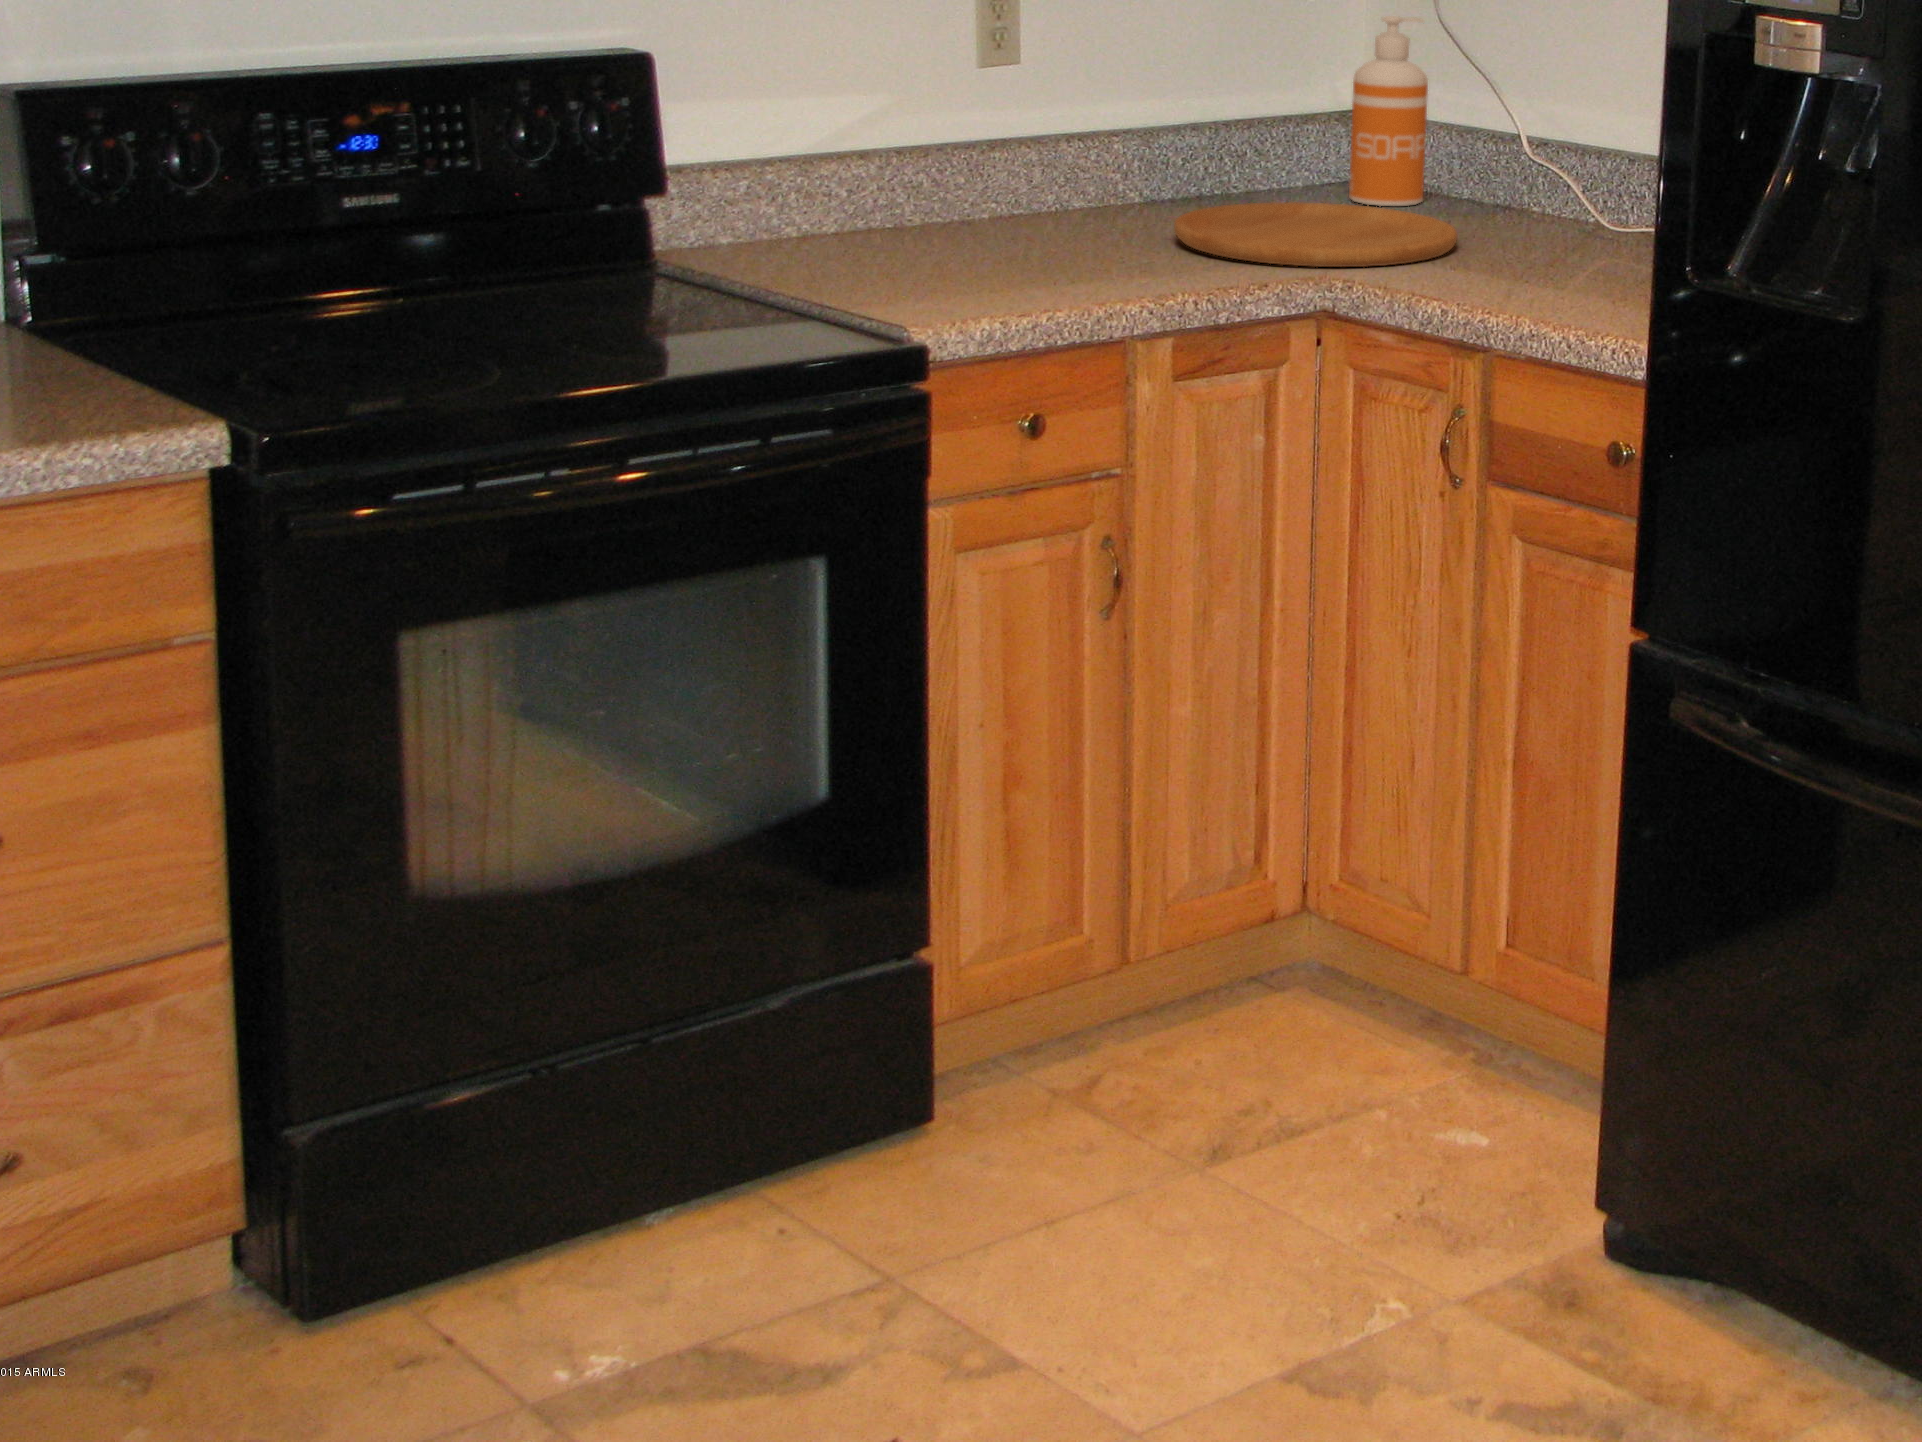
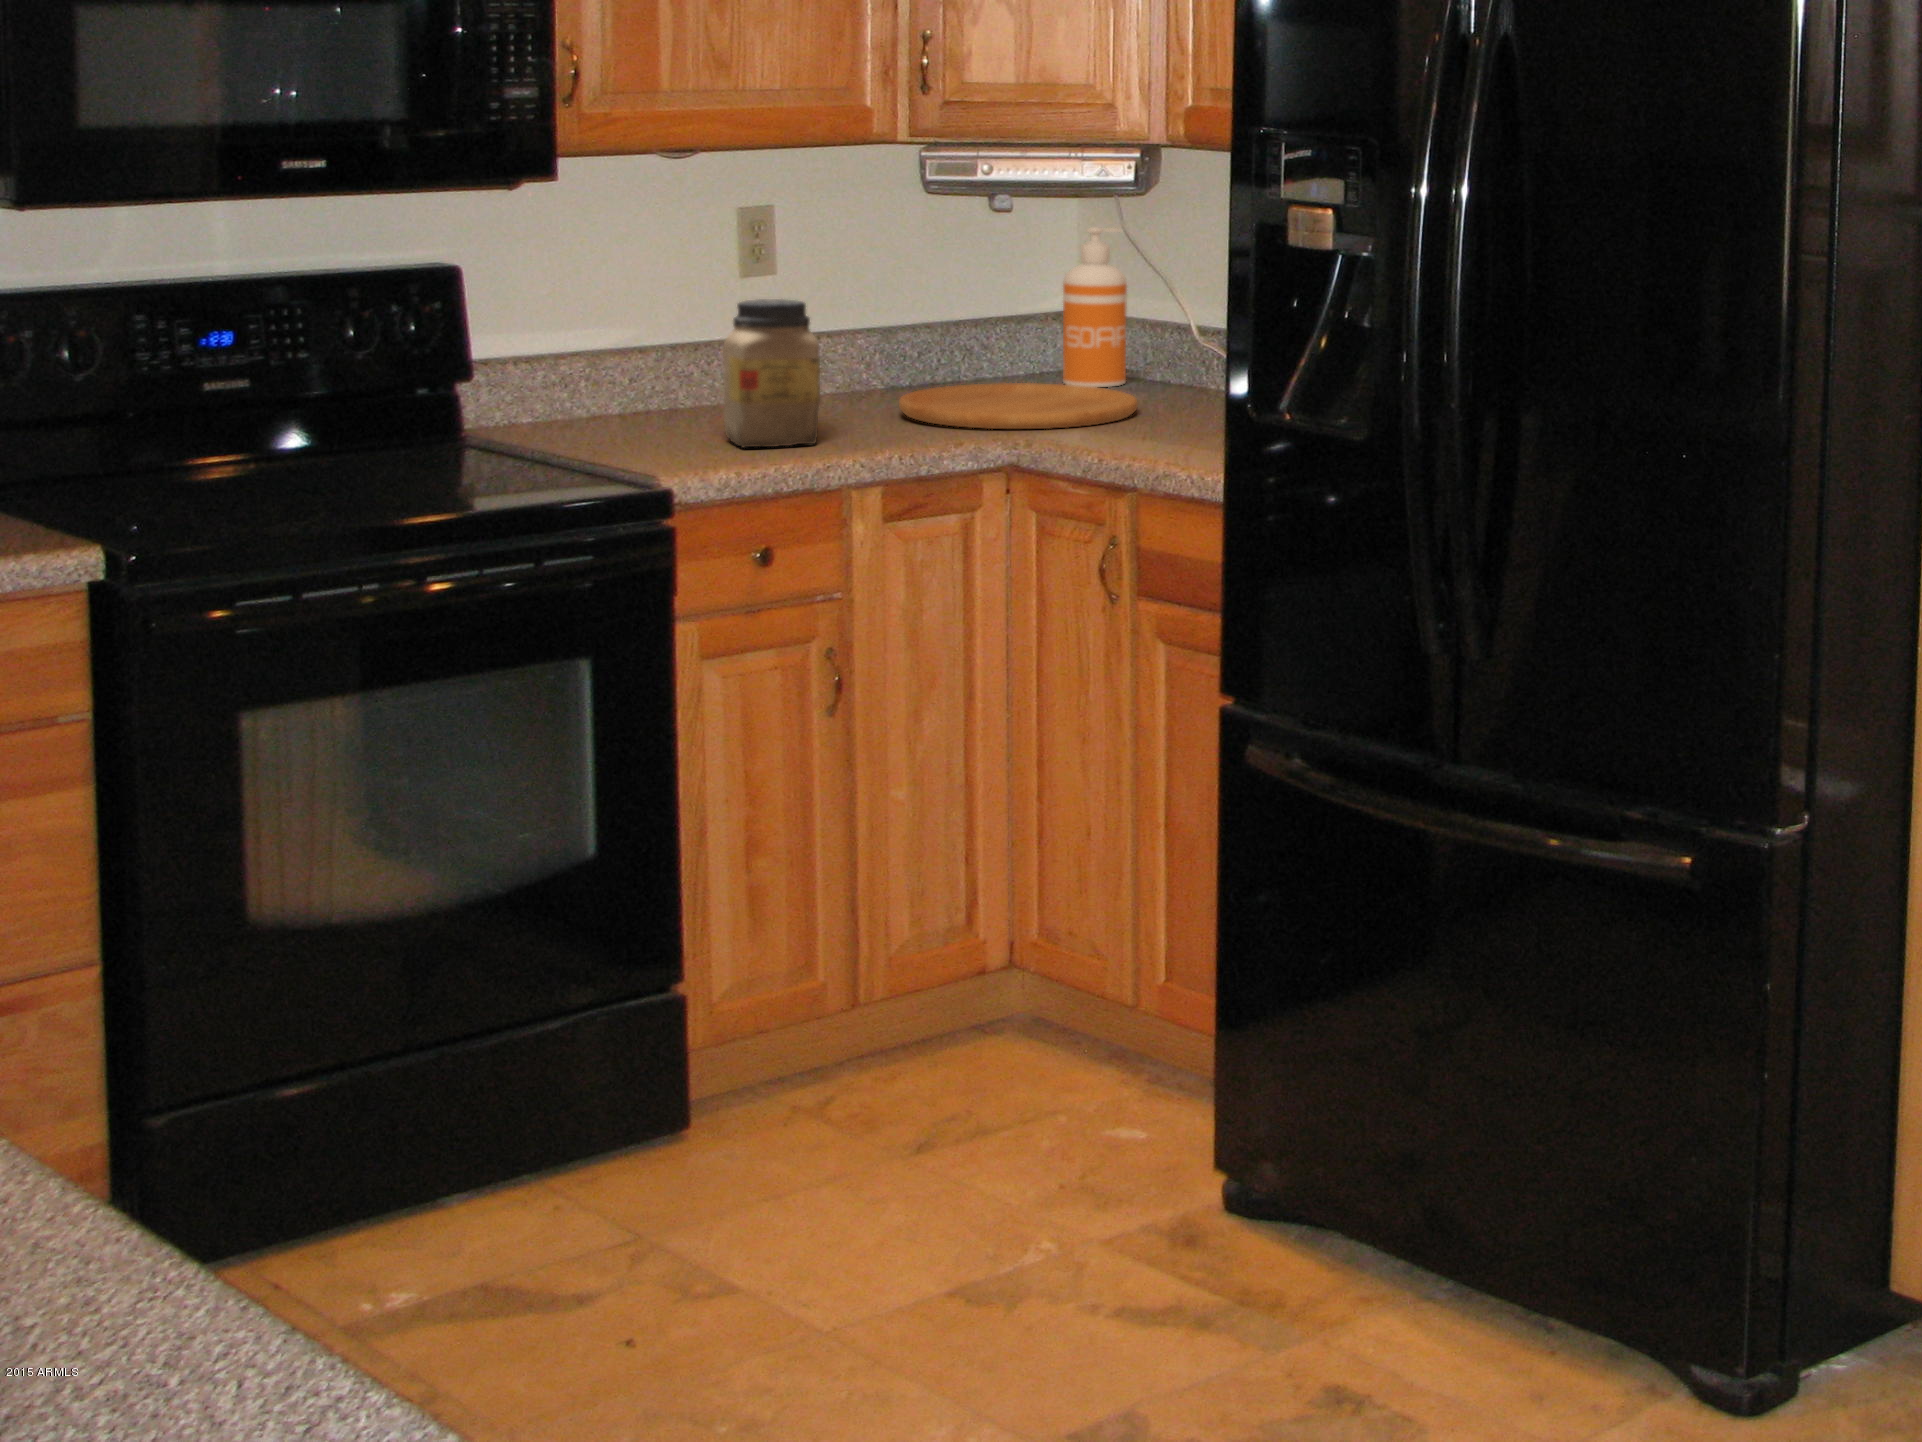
jar: none [976,105,1095,288] -> present [723,299,820,447]

